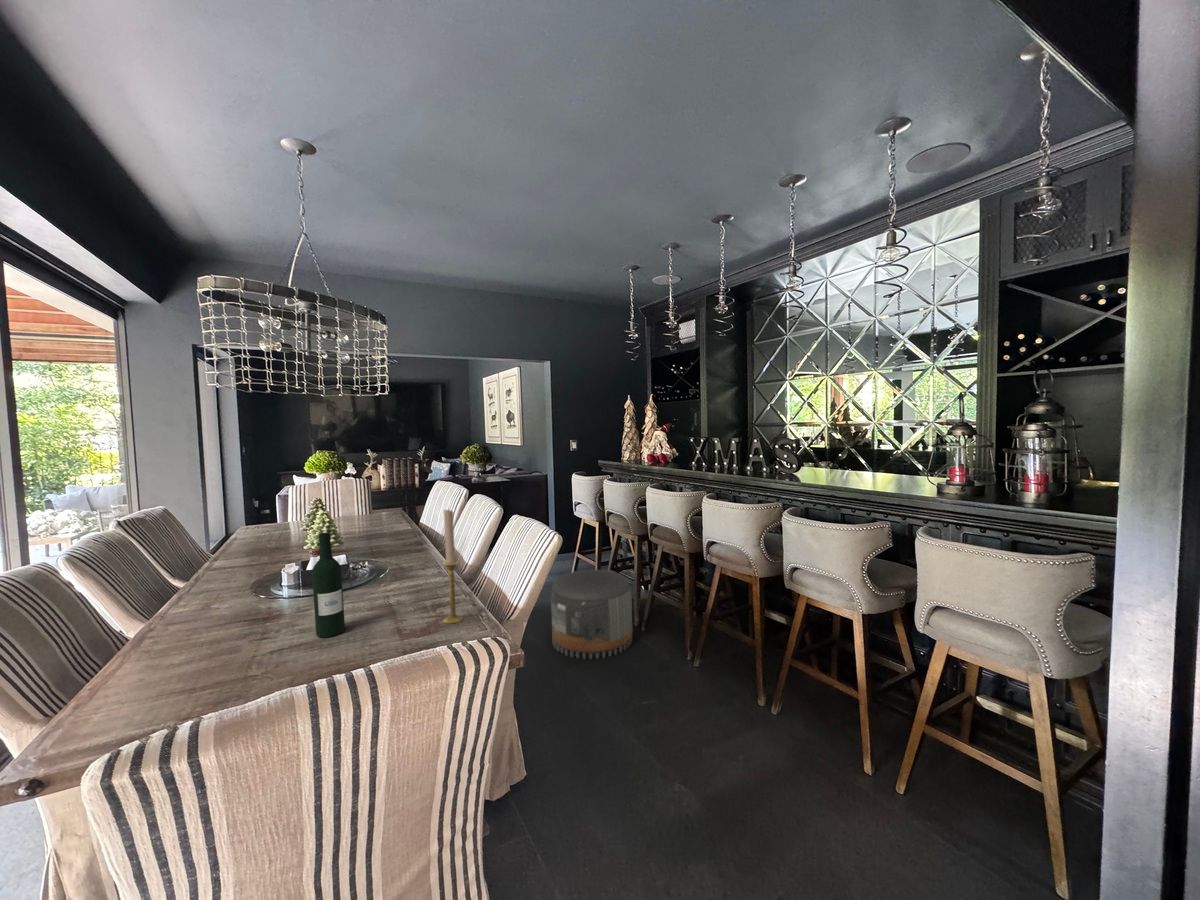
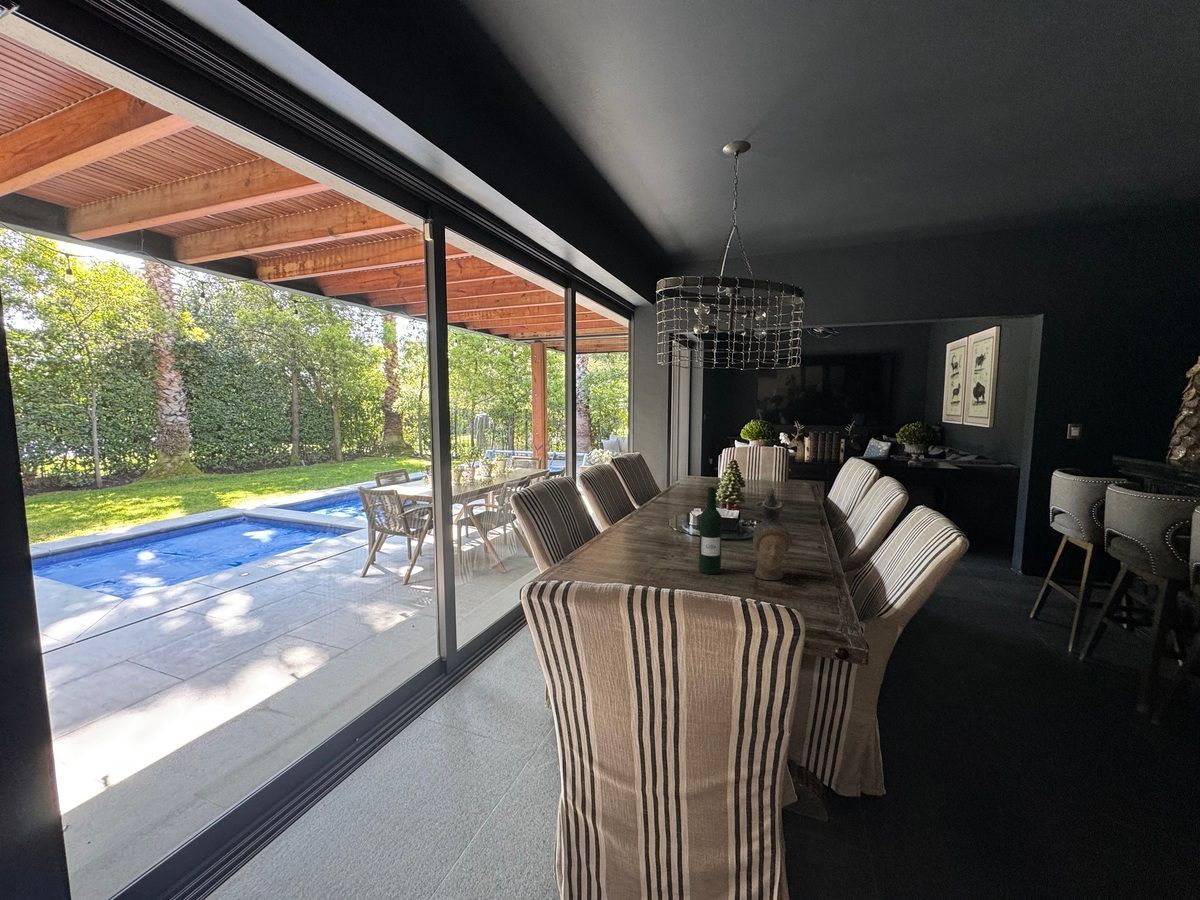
candlestick: present [443,510,463,623] -> none [802,484,824,598]
ceramic pitcher: none [380,520,424,621] -> present [753,487,792,580]
pouf: present [551,569,633,659] -> none [974,598,1123,730]

